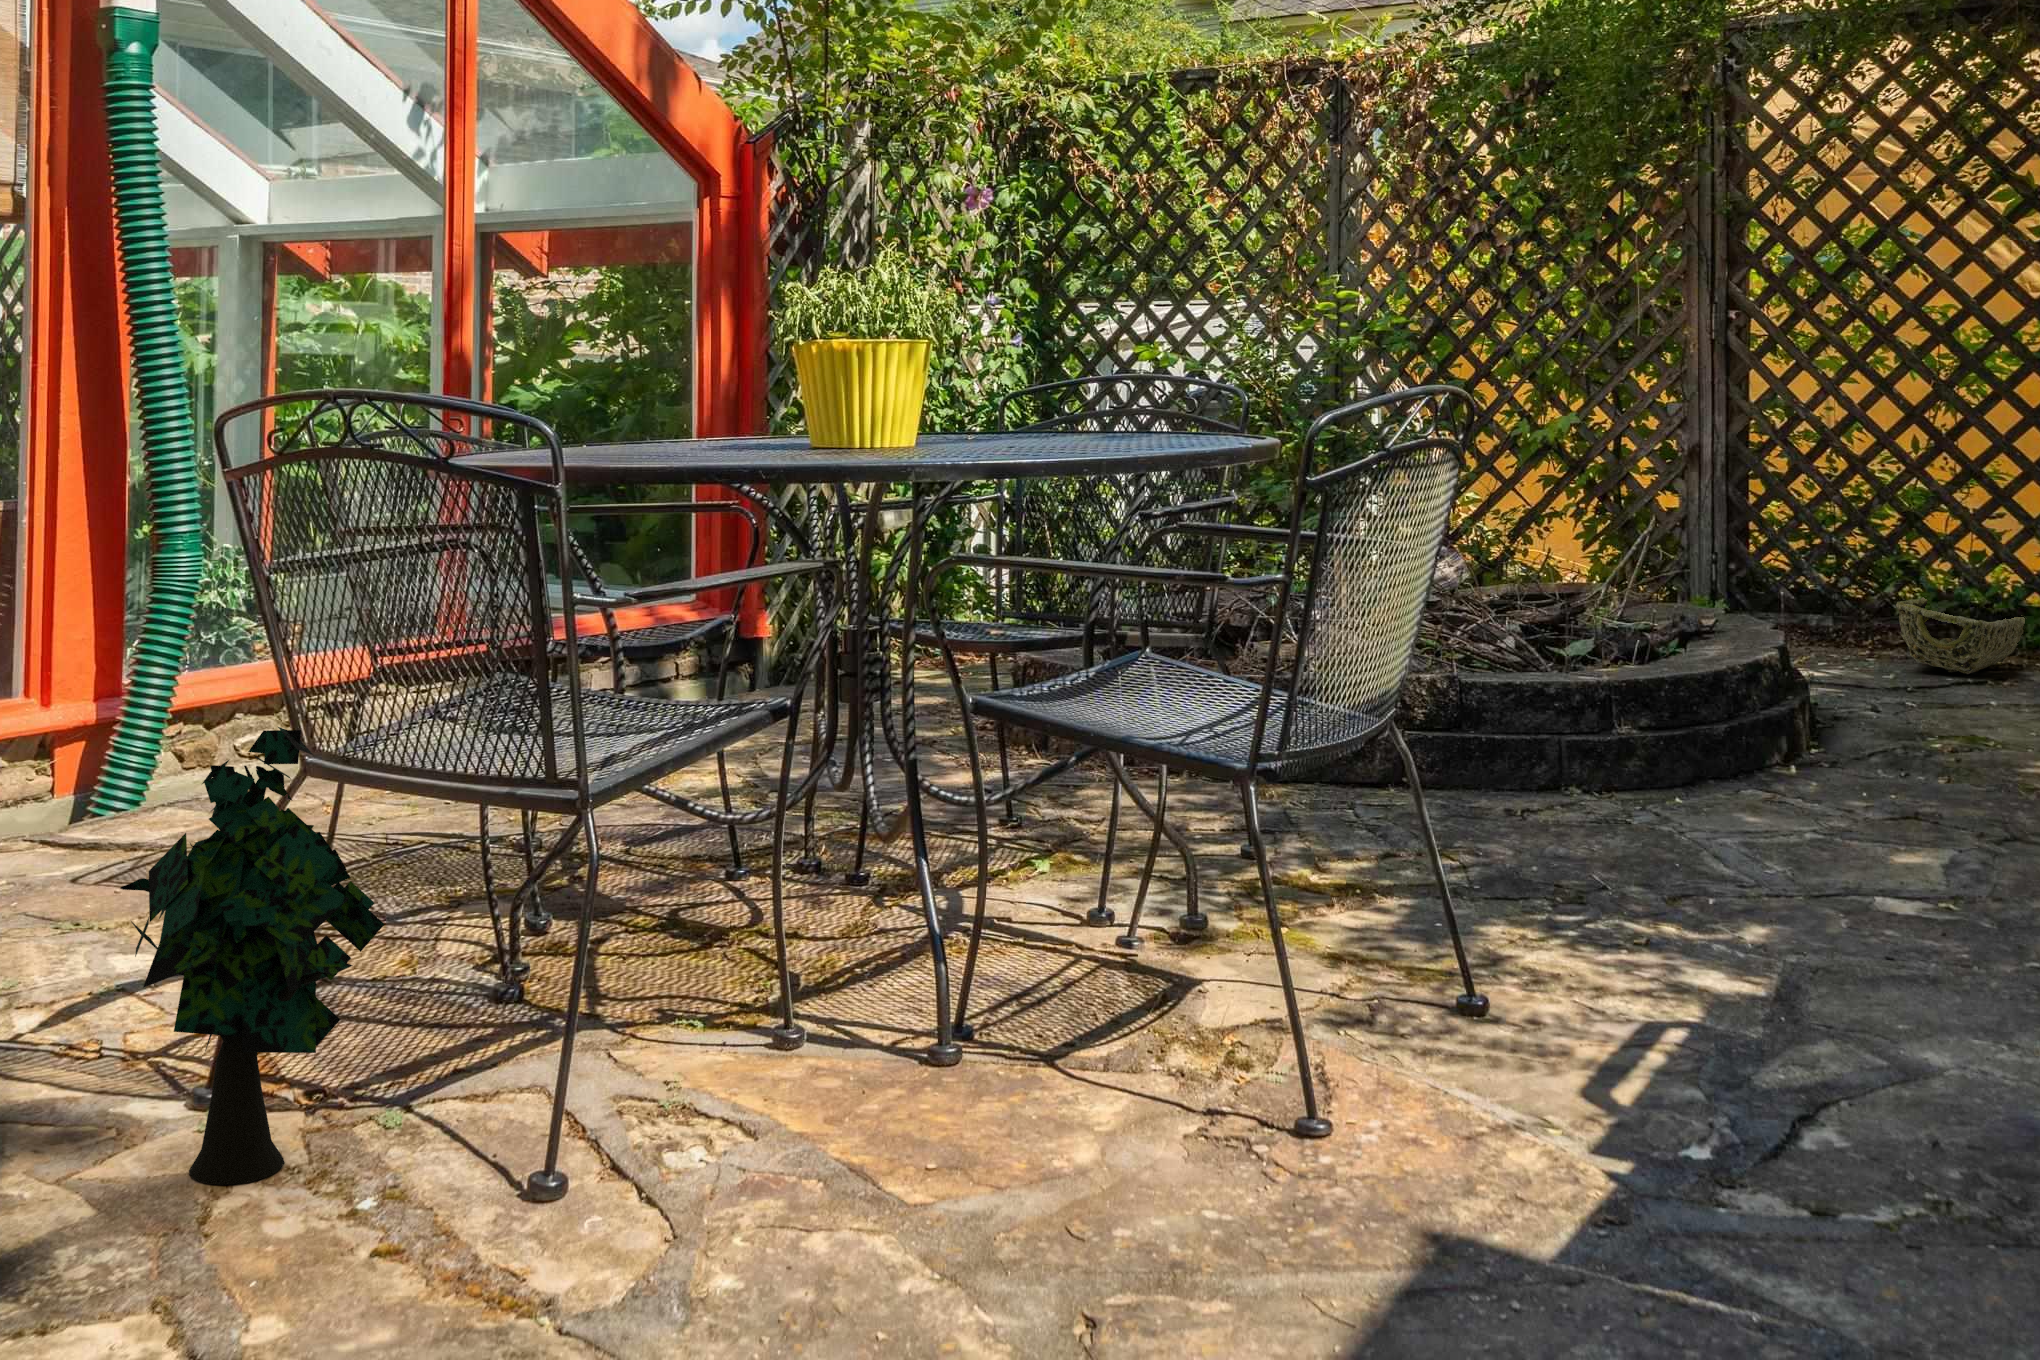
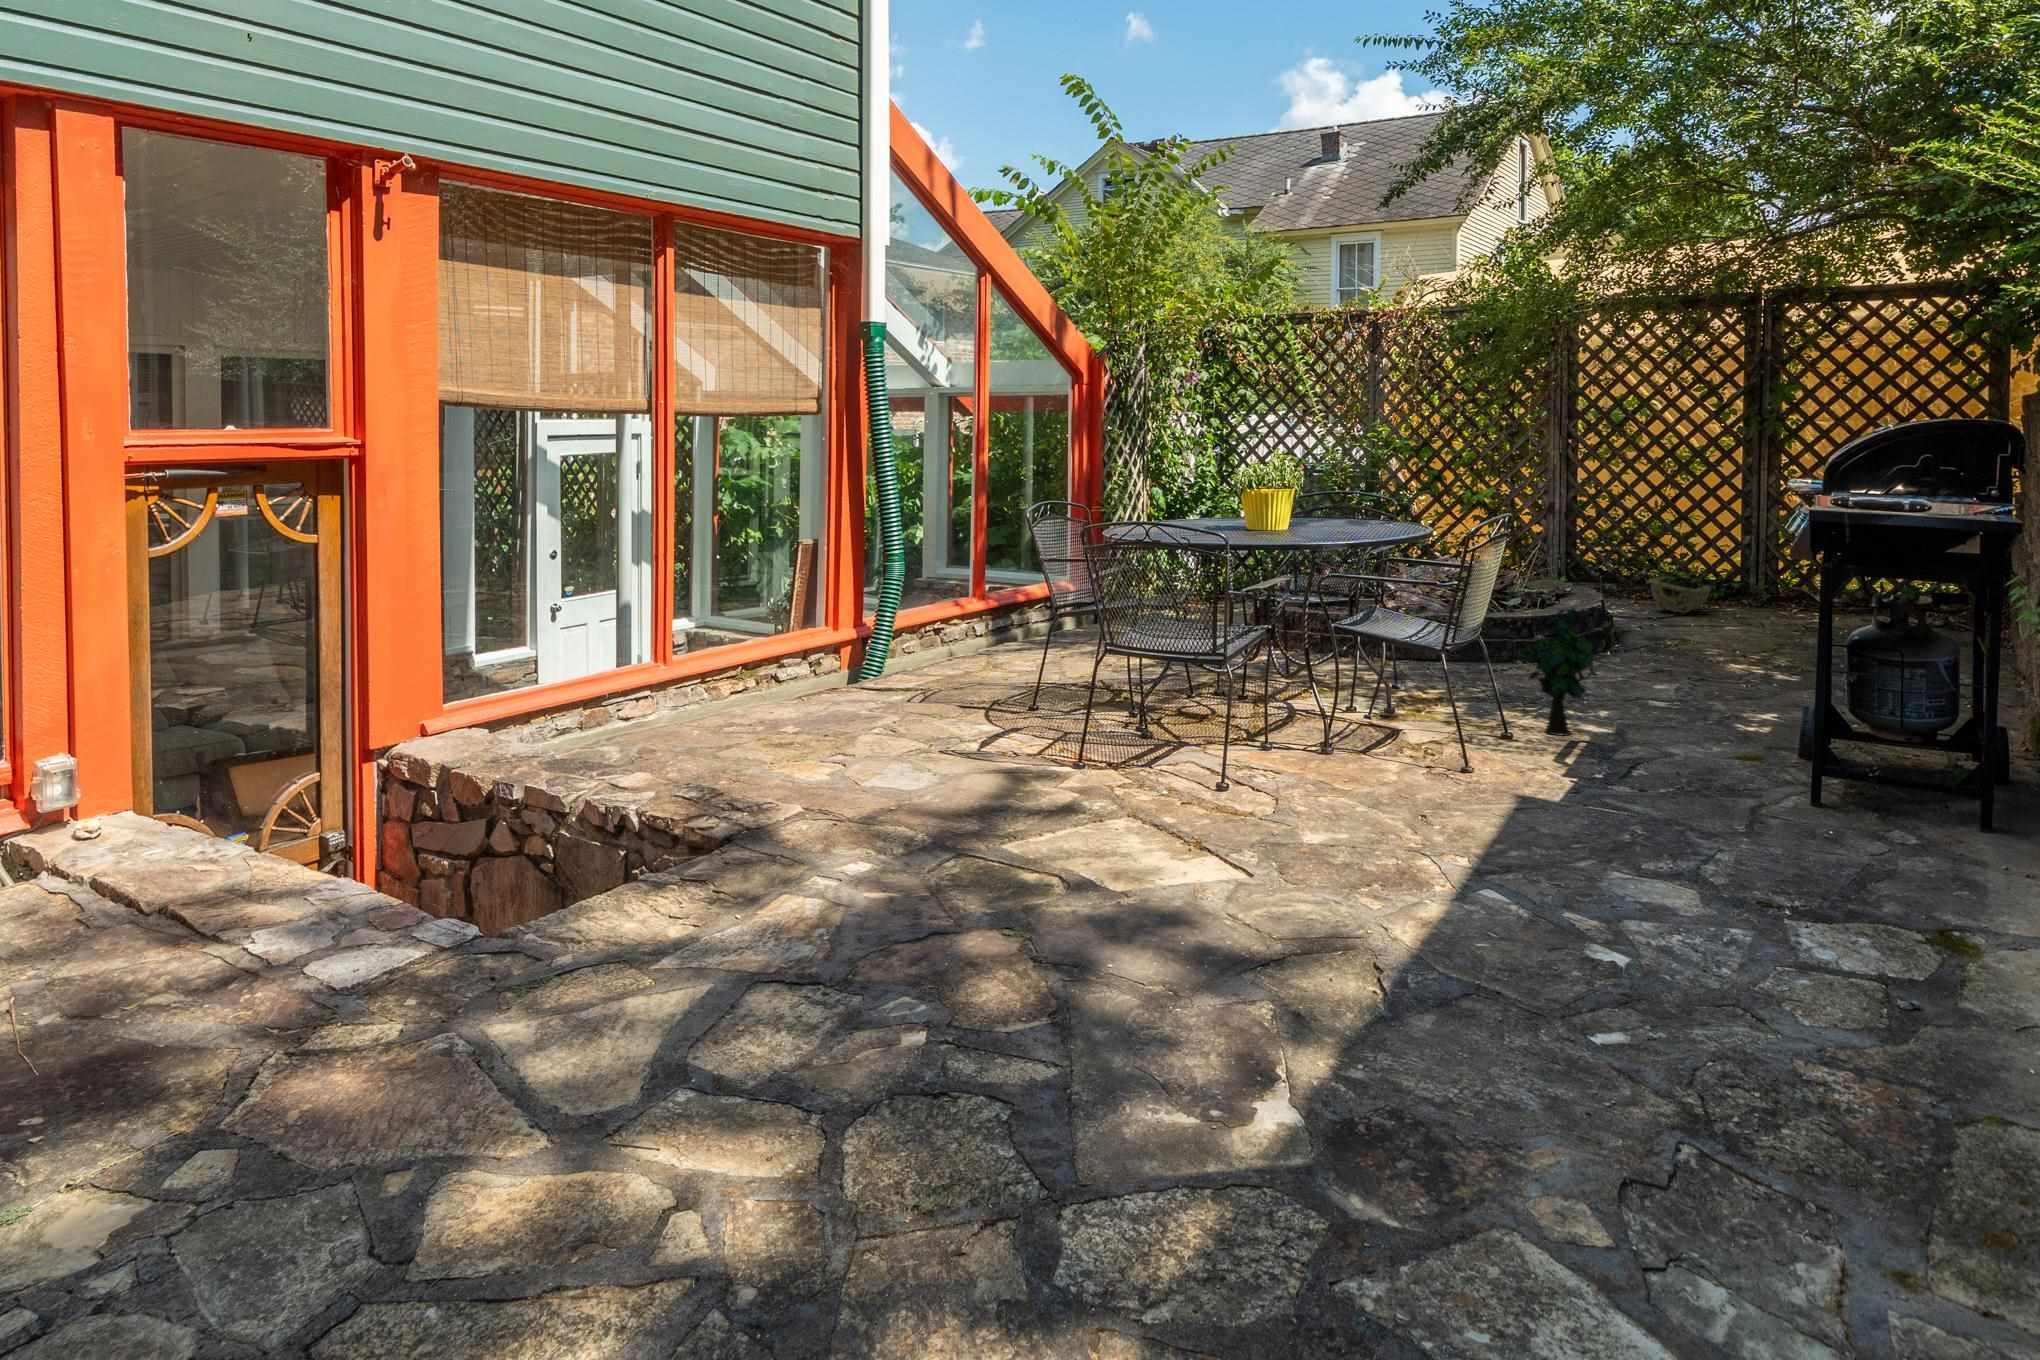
decorative plant: present [120,727,384,1185] -> present [1520,609,1597,735]

